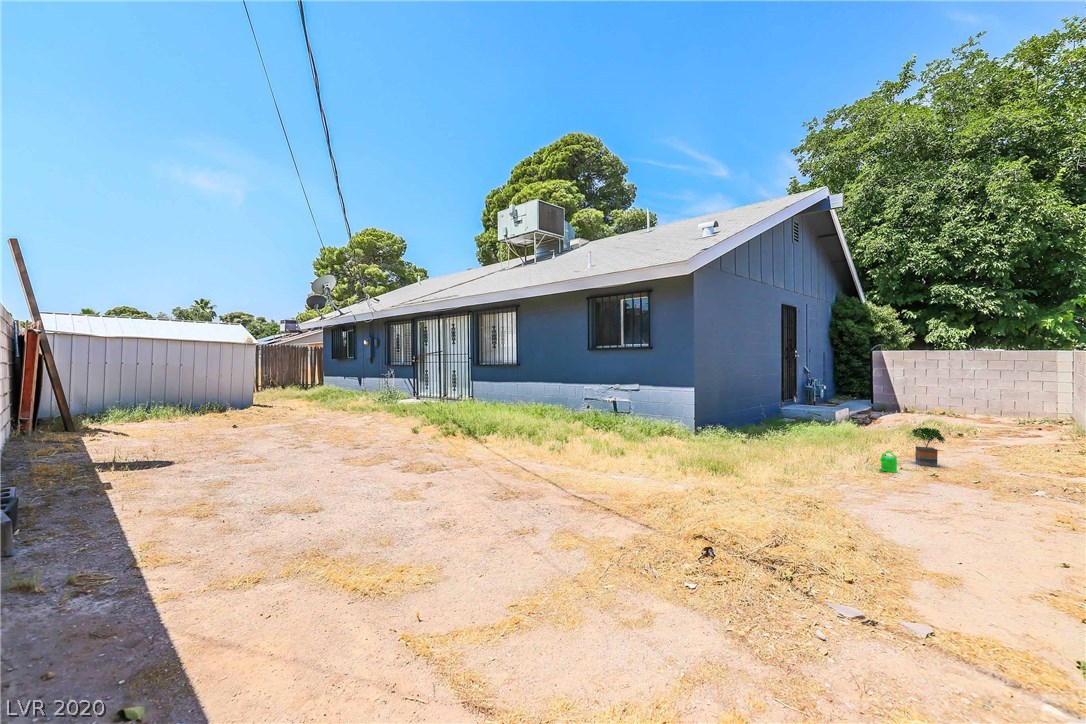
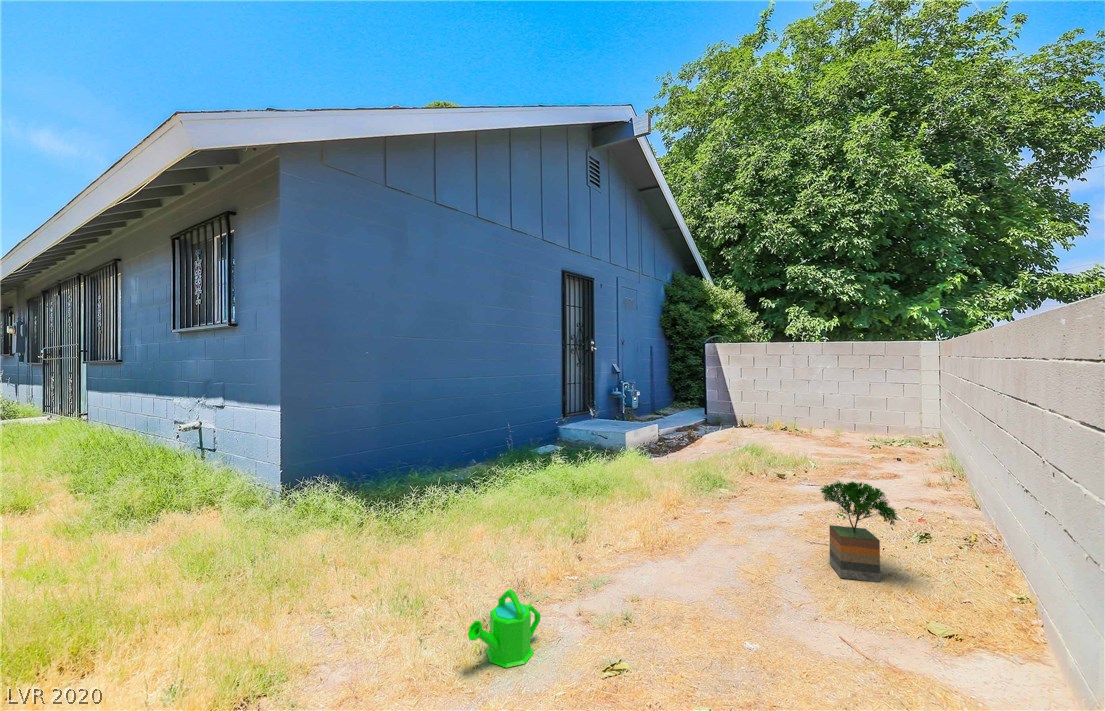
potted tree: present [912,427,945,467] -> present [820,480,898,582]

